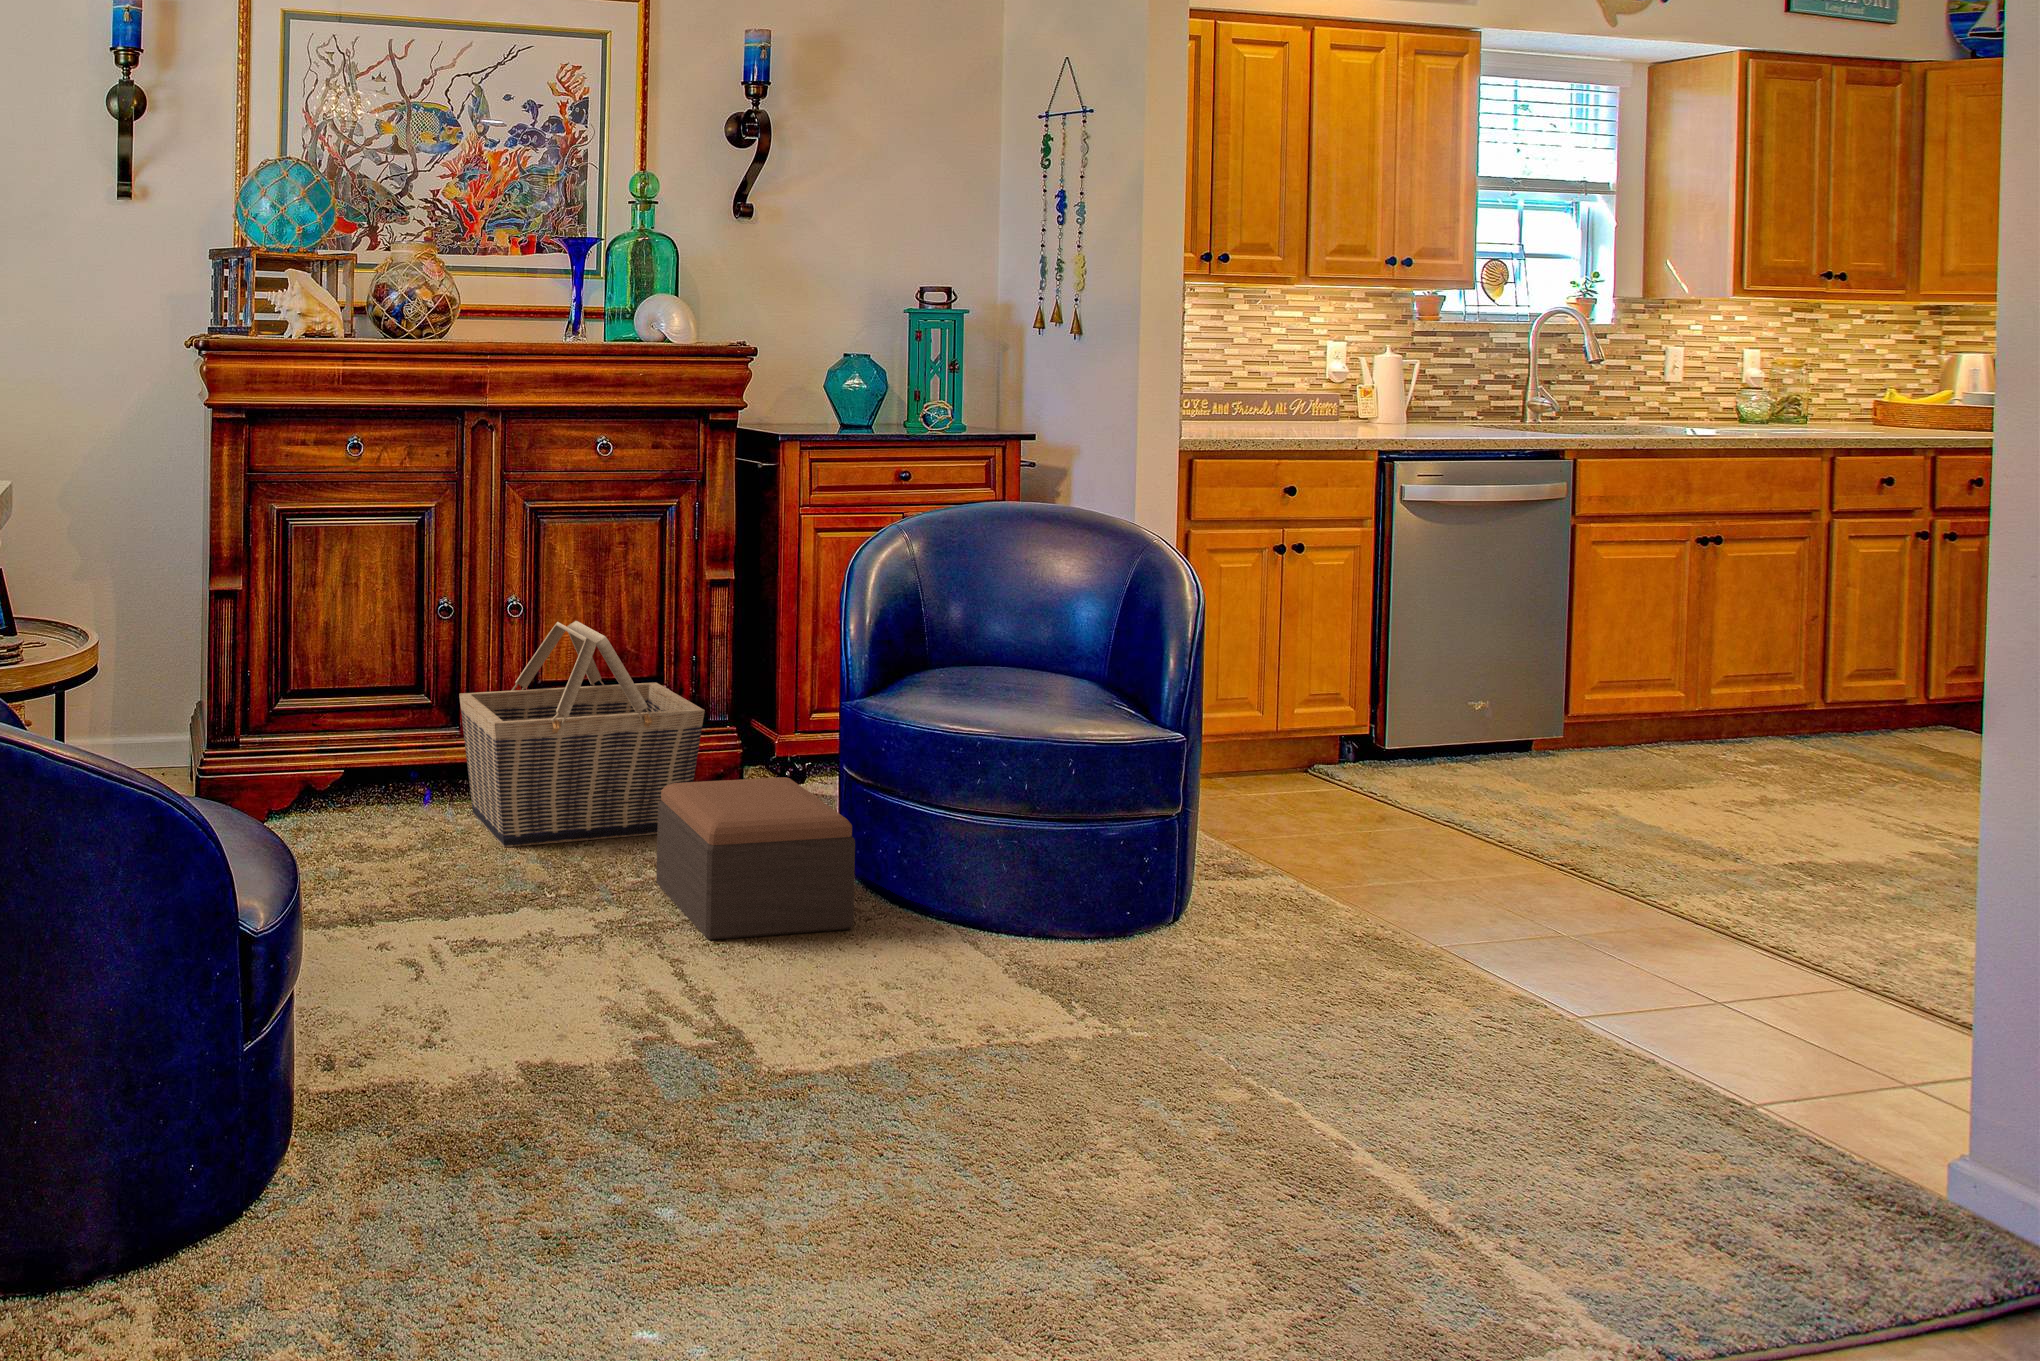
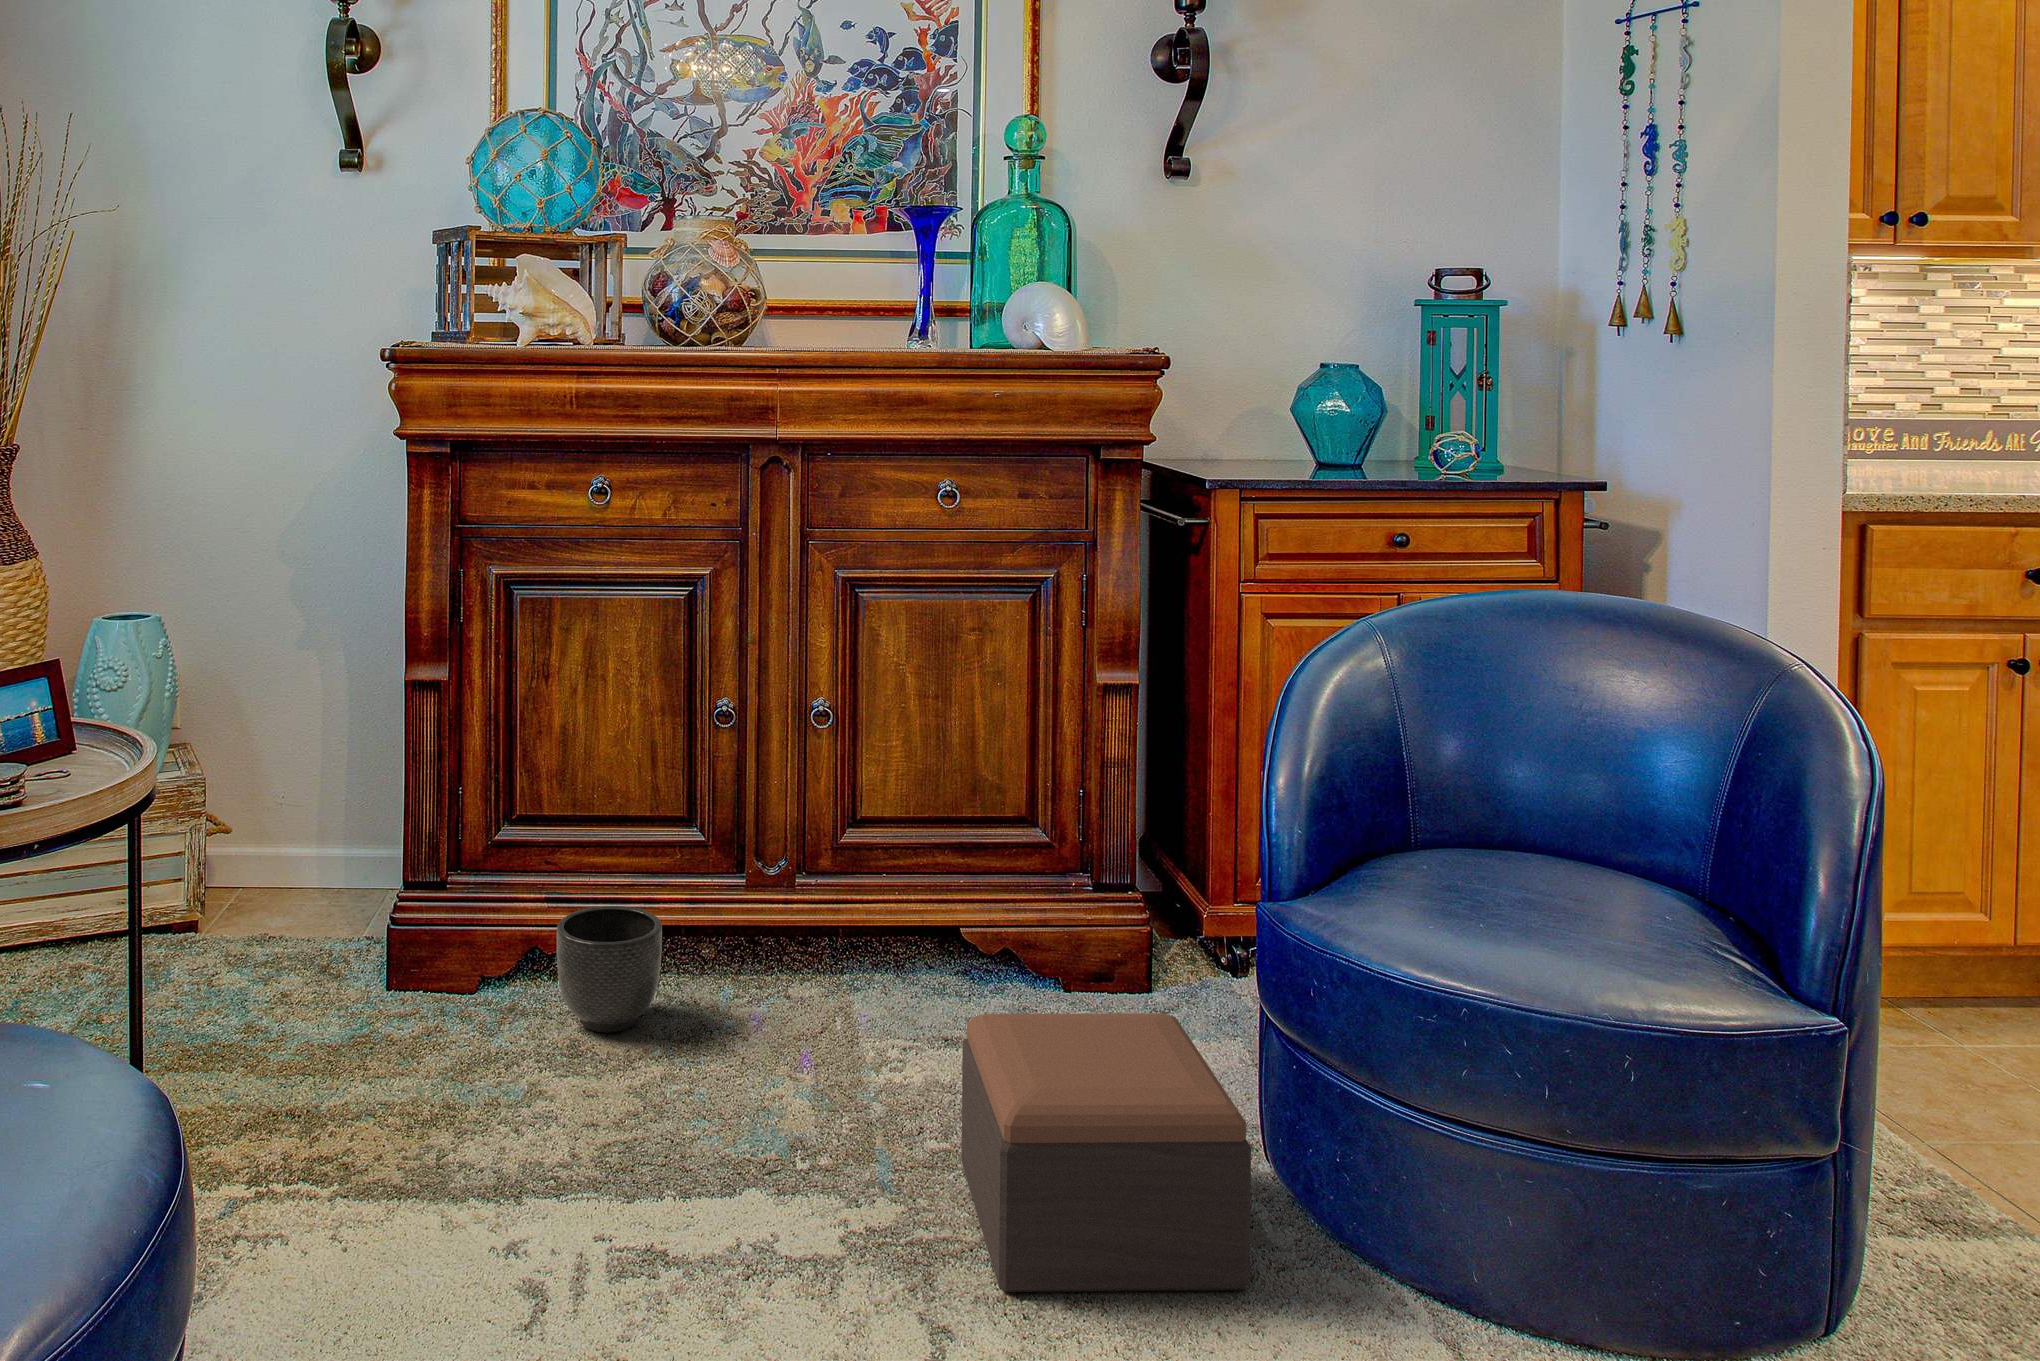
basket: present [459,621,705,847] -> none [734,740,1070,1070]
planter: none [340,748,416,834] -> present [557,906,662,1033]

